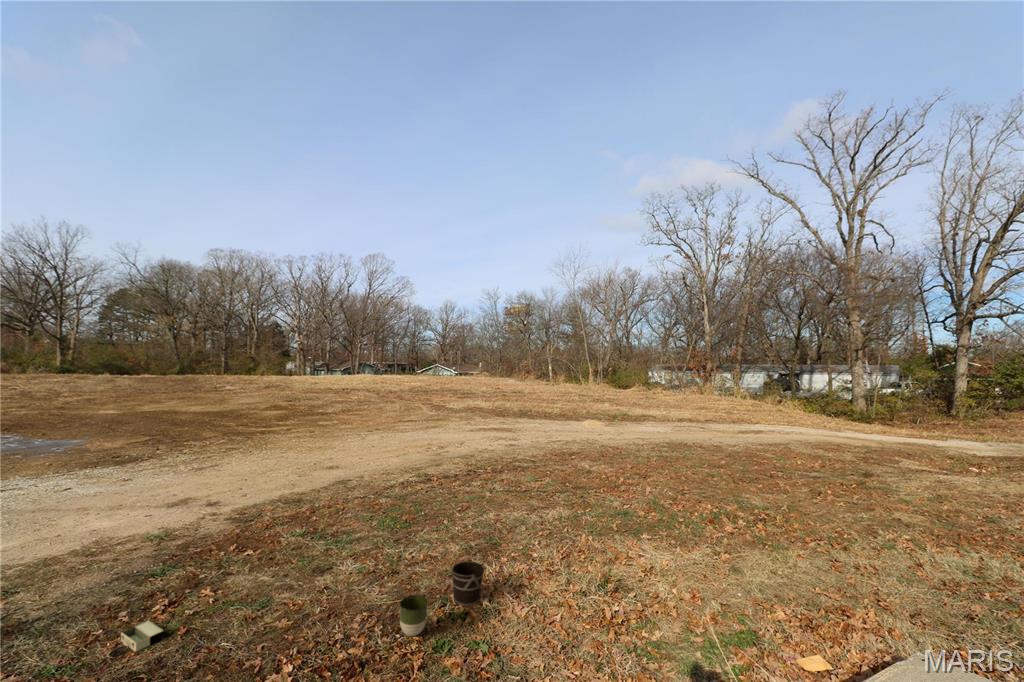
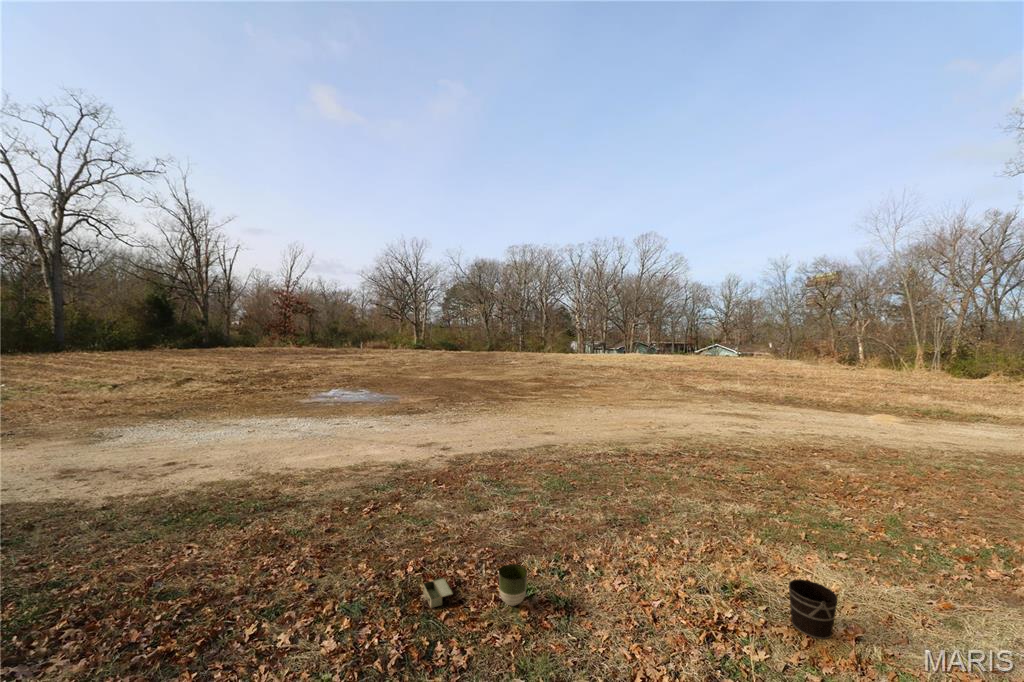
bucket: present [452,561,484,605] -> present [789,578,837,639]
toolbox: present [121,621,163,652] -> present [423,578,453,608]

